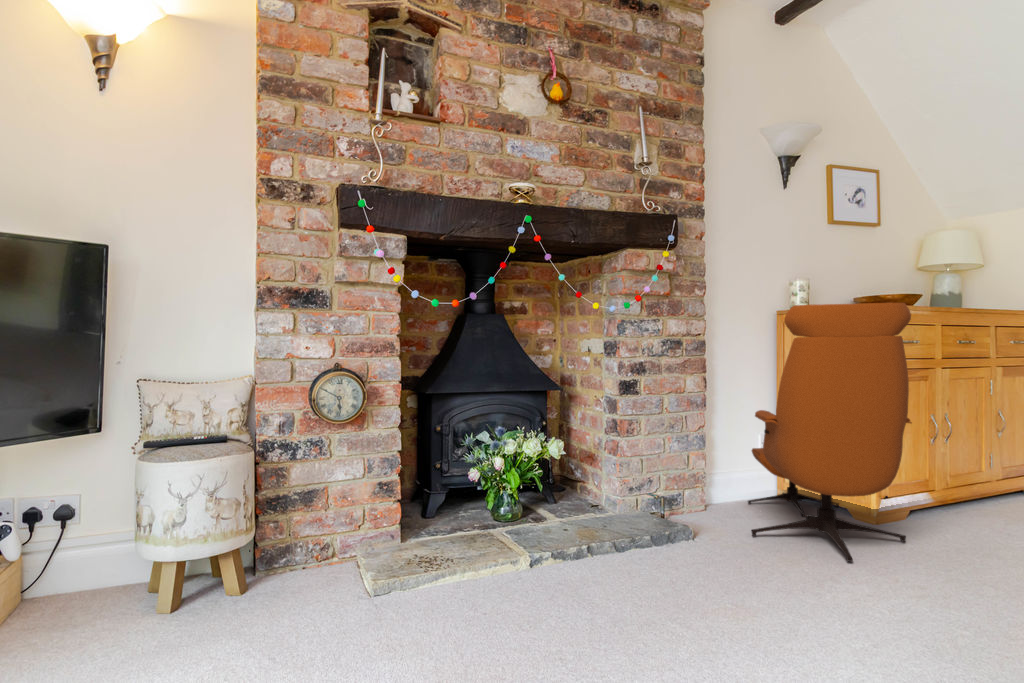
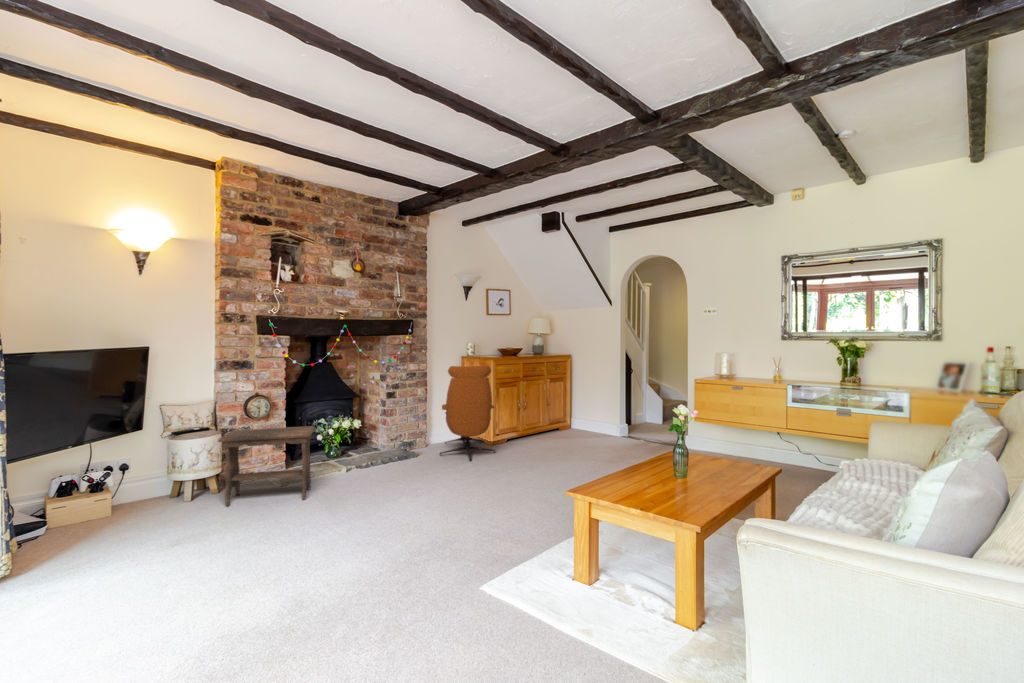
footstool: none [205,444,454,651] -> present [218,426,316,506]

